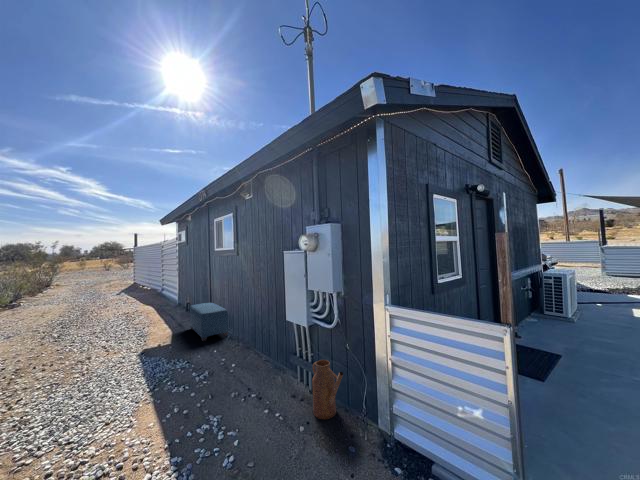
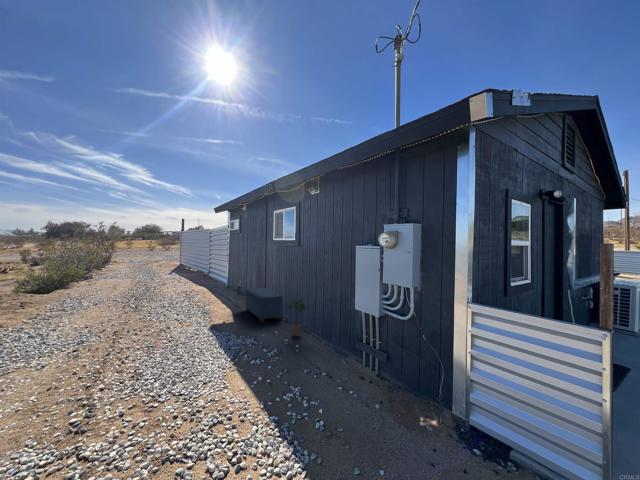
potted plant: none [226,313,251,354] -> present [289,299,306,336]
watering can: present [312,360,343,419] -> none [382,348,418,402]

